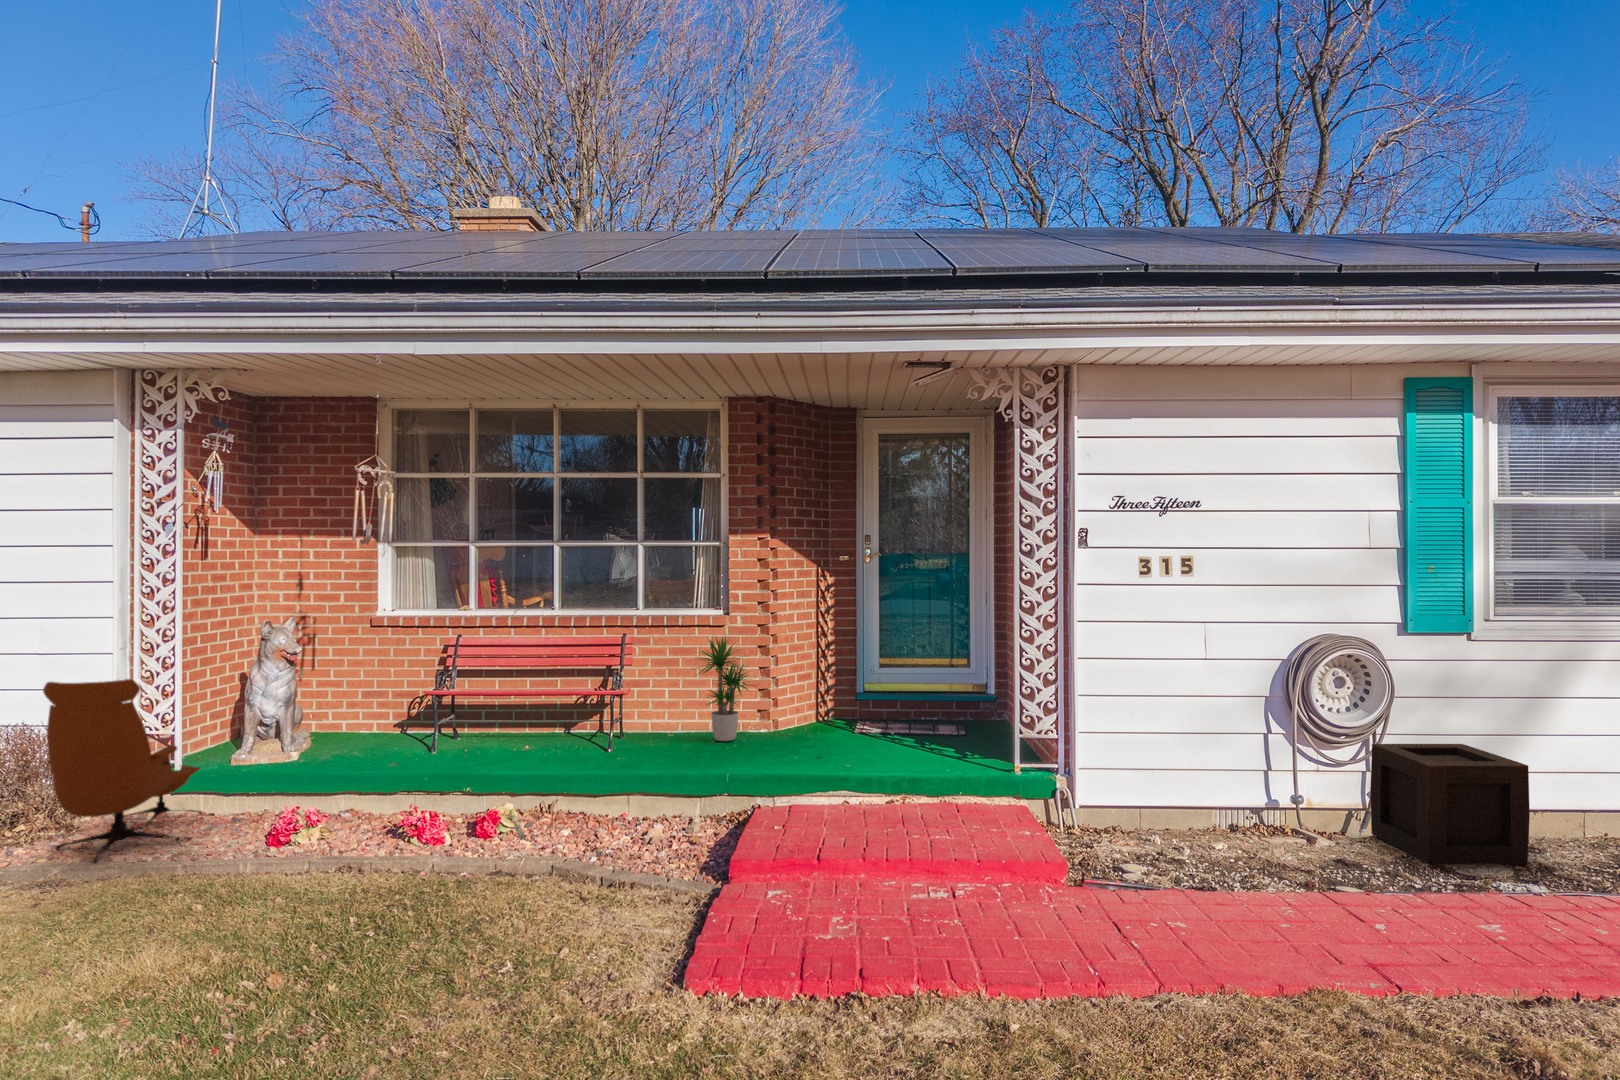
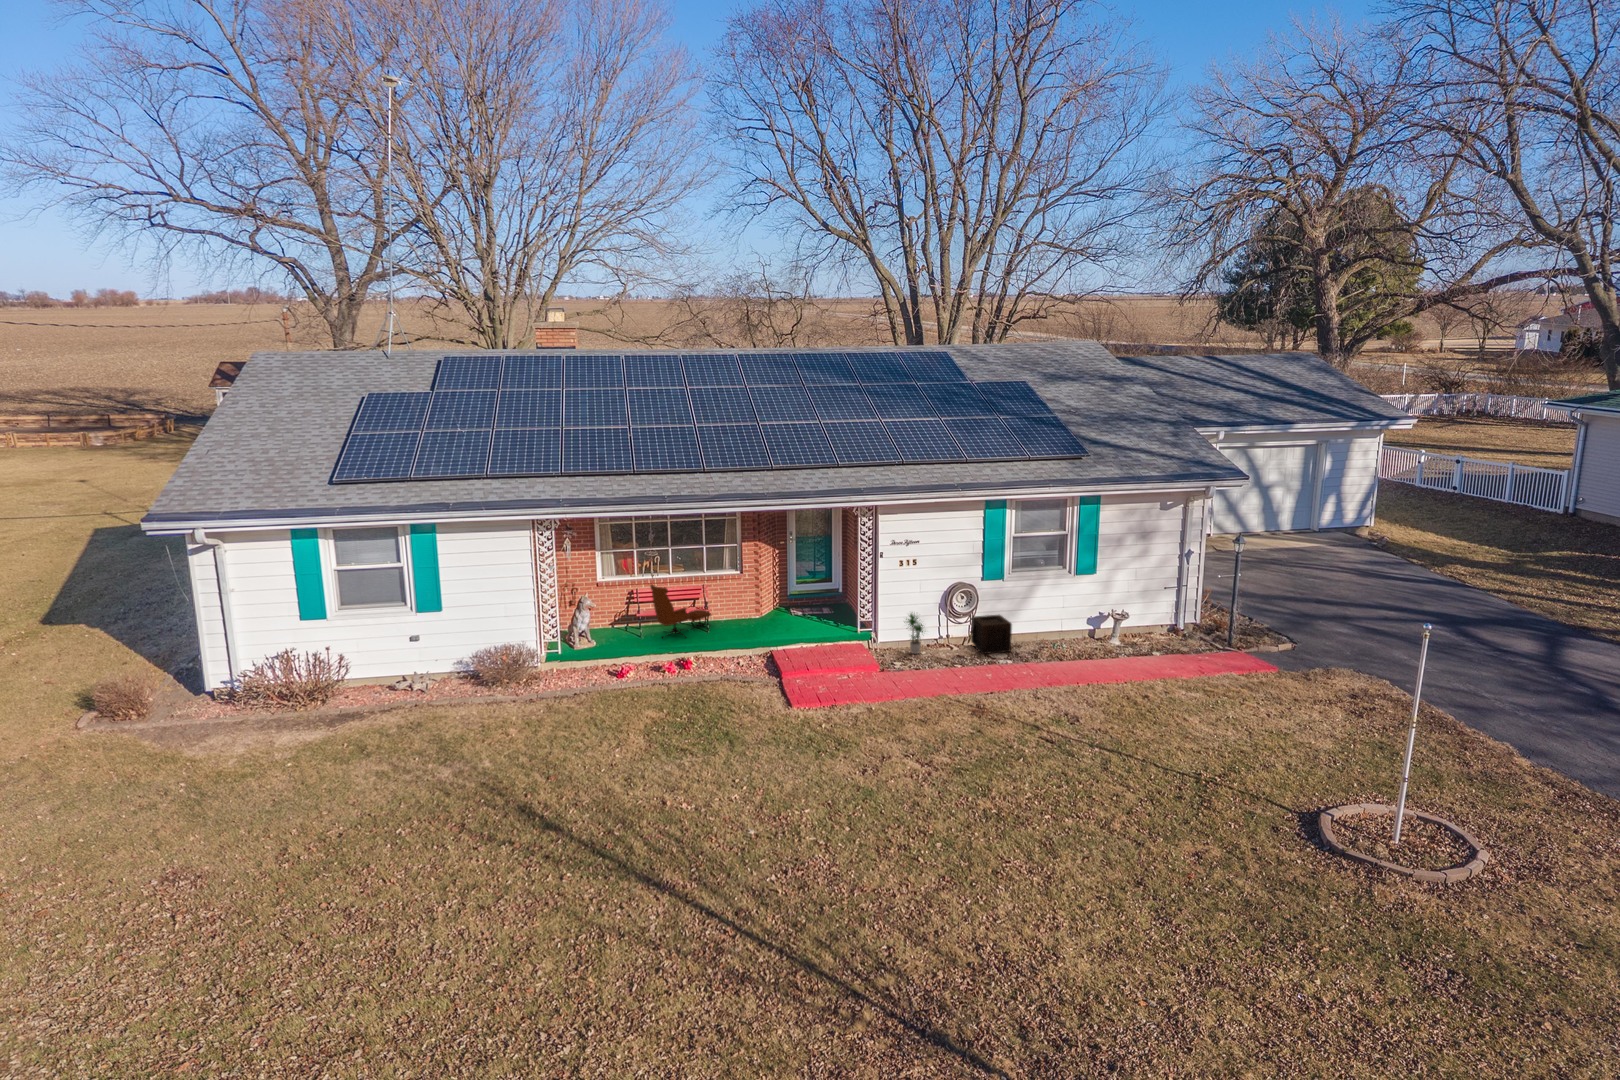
potted plant: present [696,635,754,741] -> present [906,613,923,654]
lounge chair: present [43,679,202,863] -> present [650,584,711,637]

